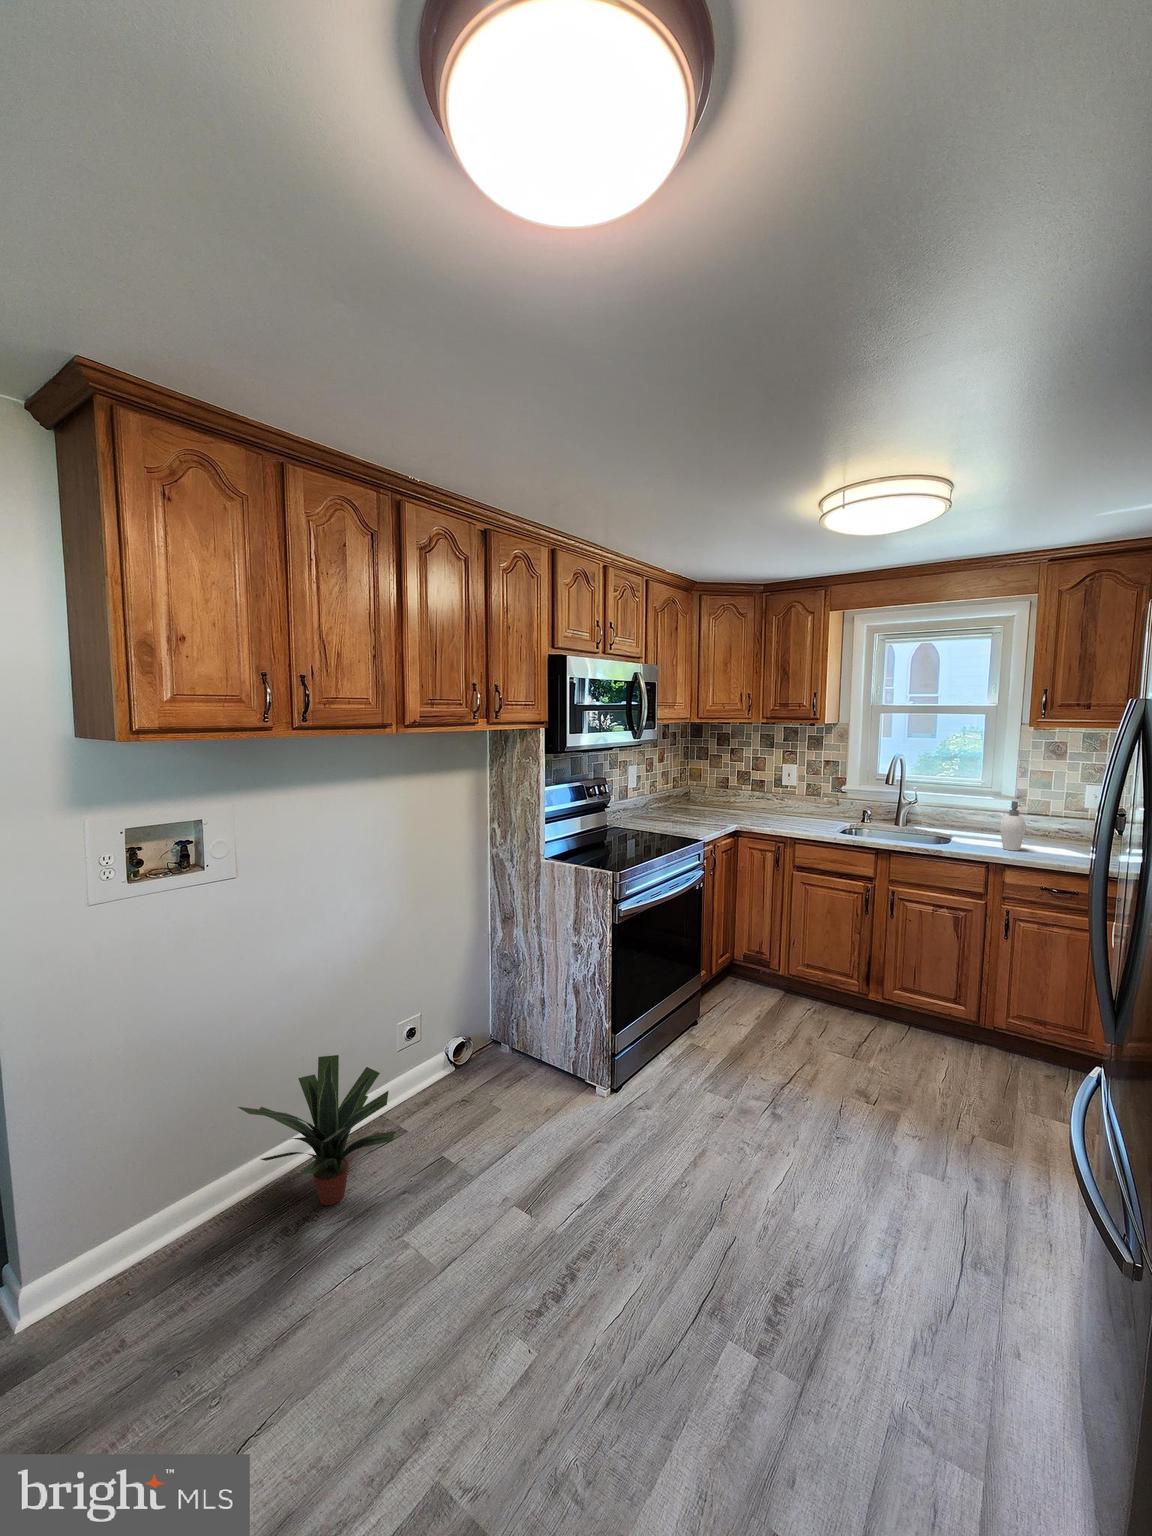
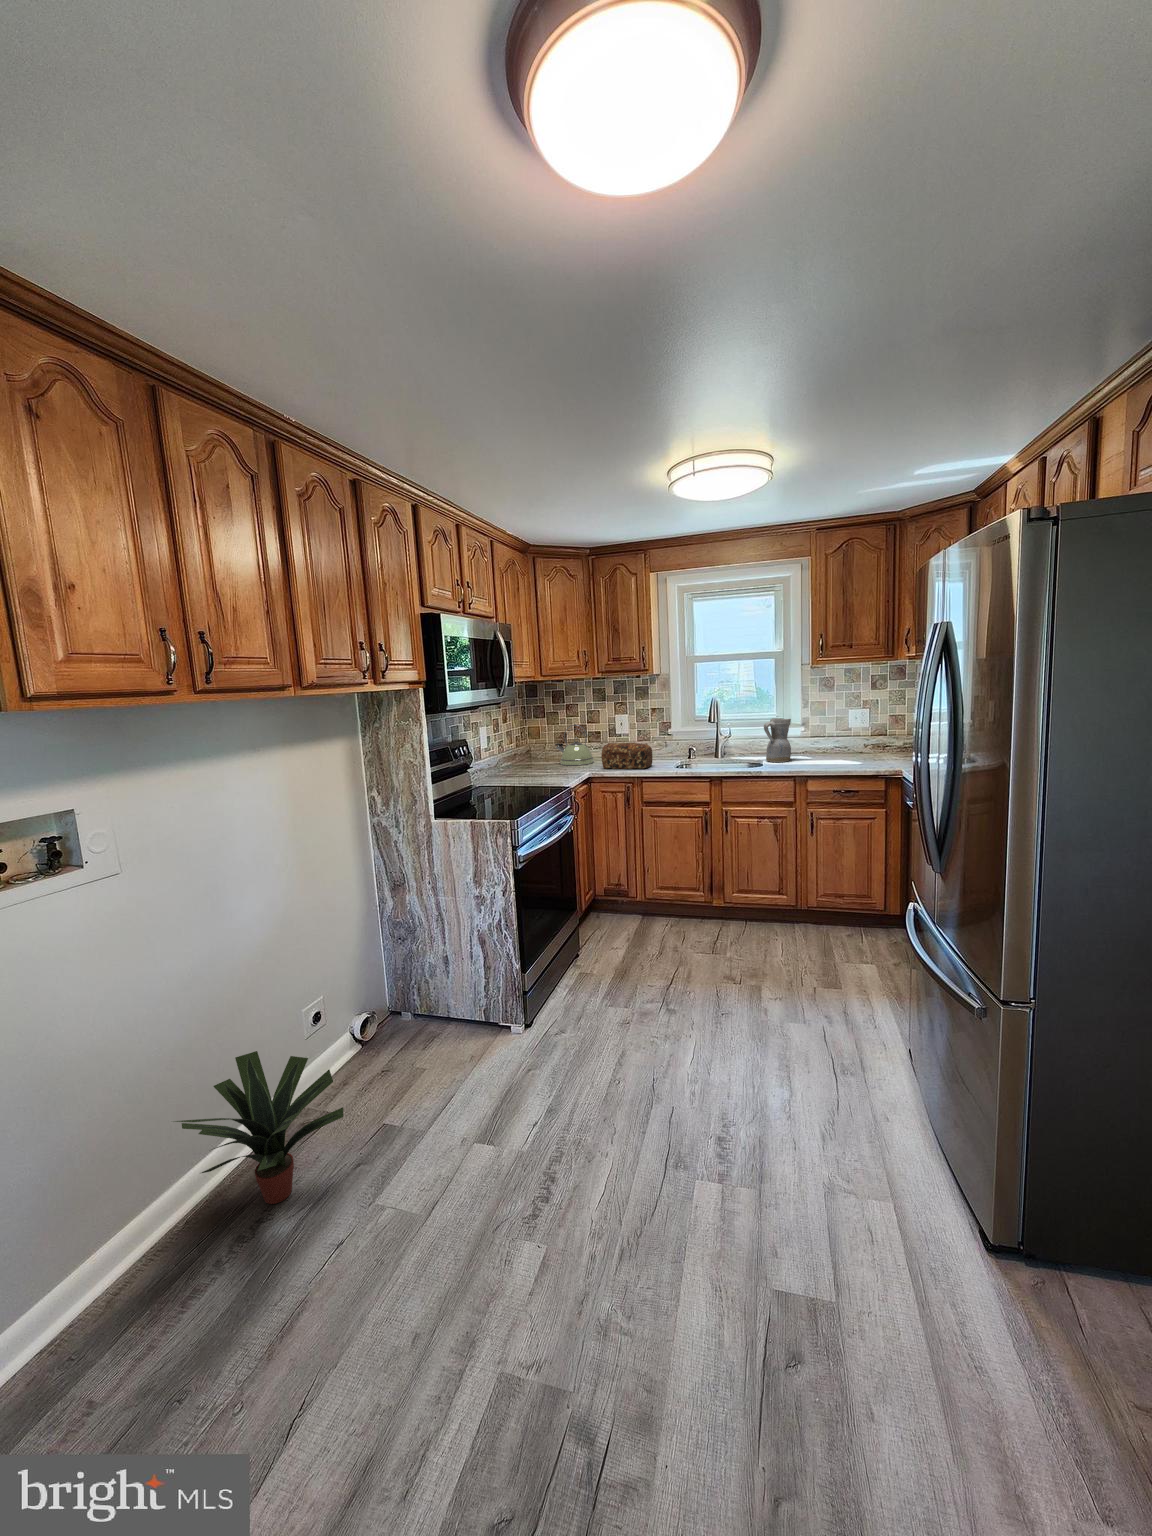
kettle: none [711,772,751,815] -> present [555,725,594,765]
ceramic pitcher: none [954,788,993,842] -> present [764,718,791,762]
bread loaf: none [753,796,813,828] -> present [601,743,653,769]
soap dispenser: present [1000,801,1026,851] -> none [800,724,819,764]

